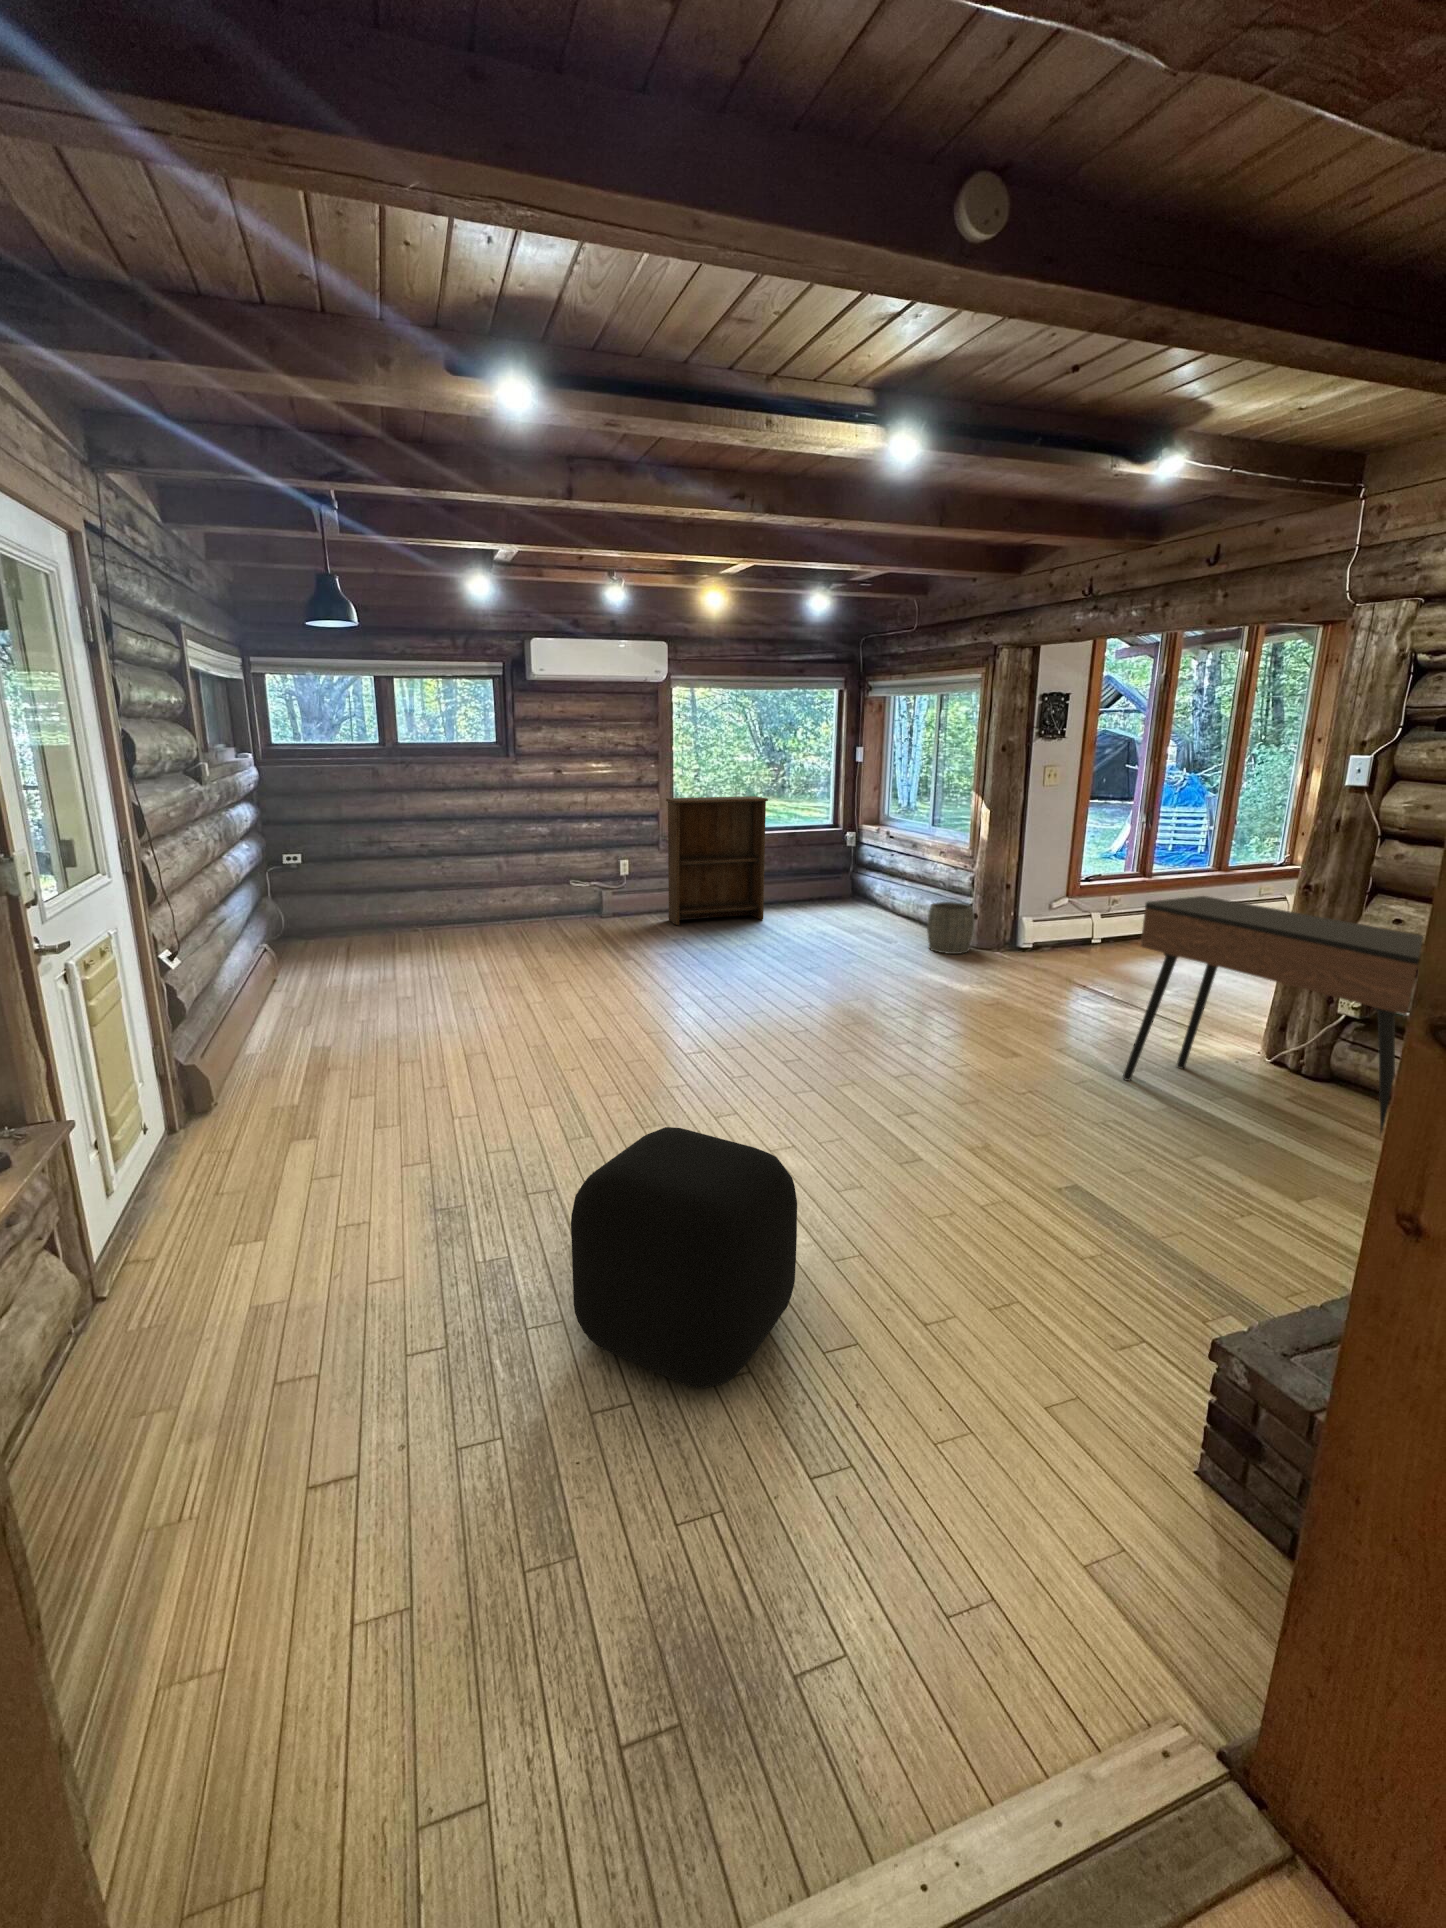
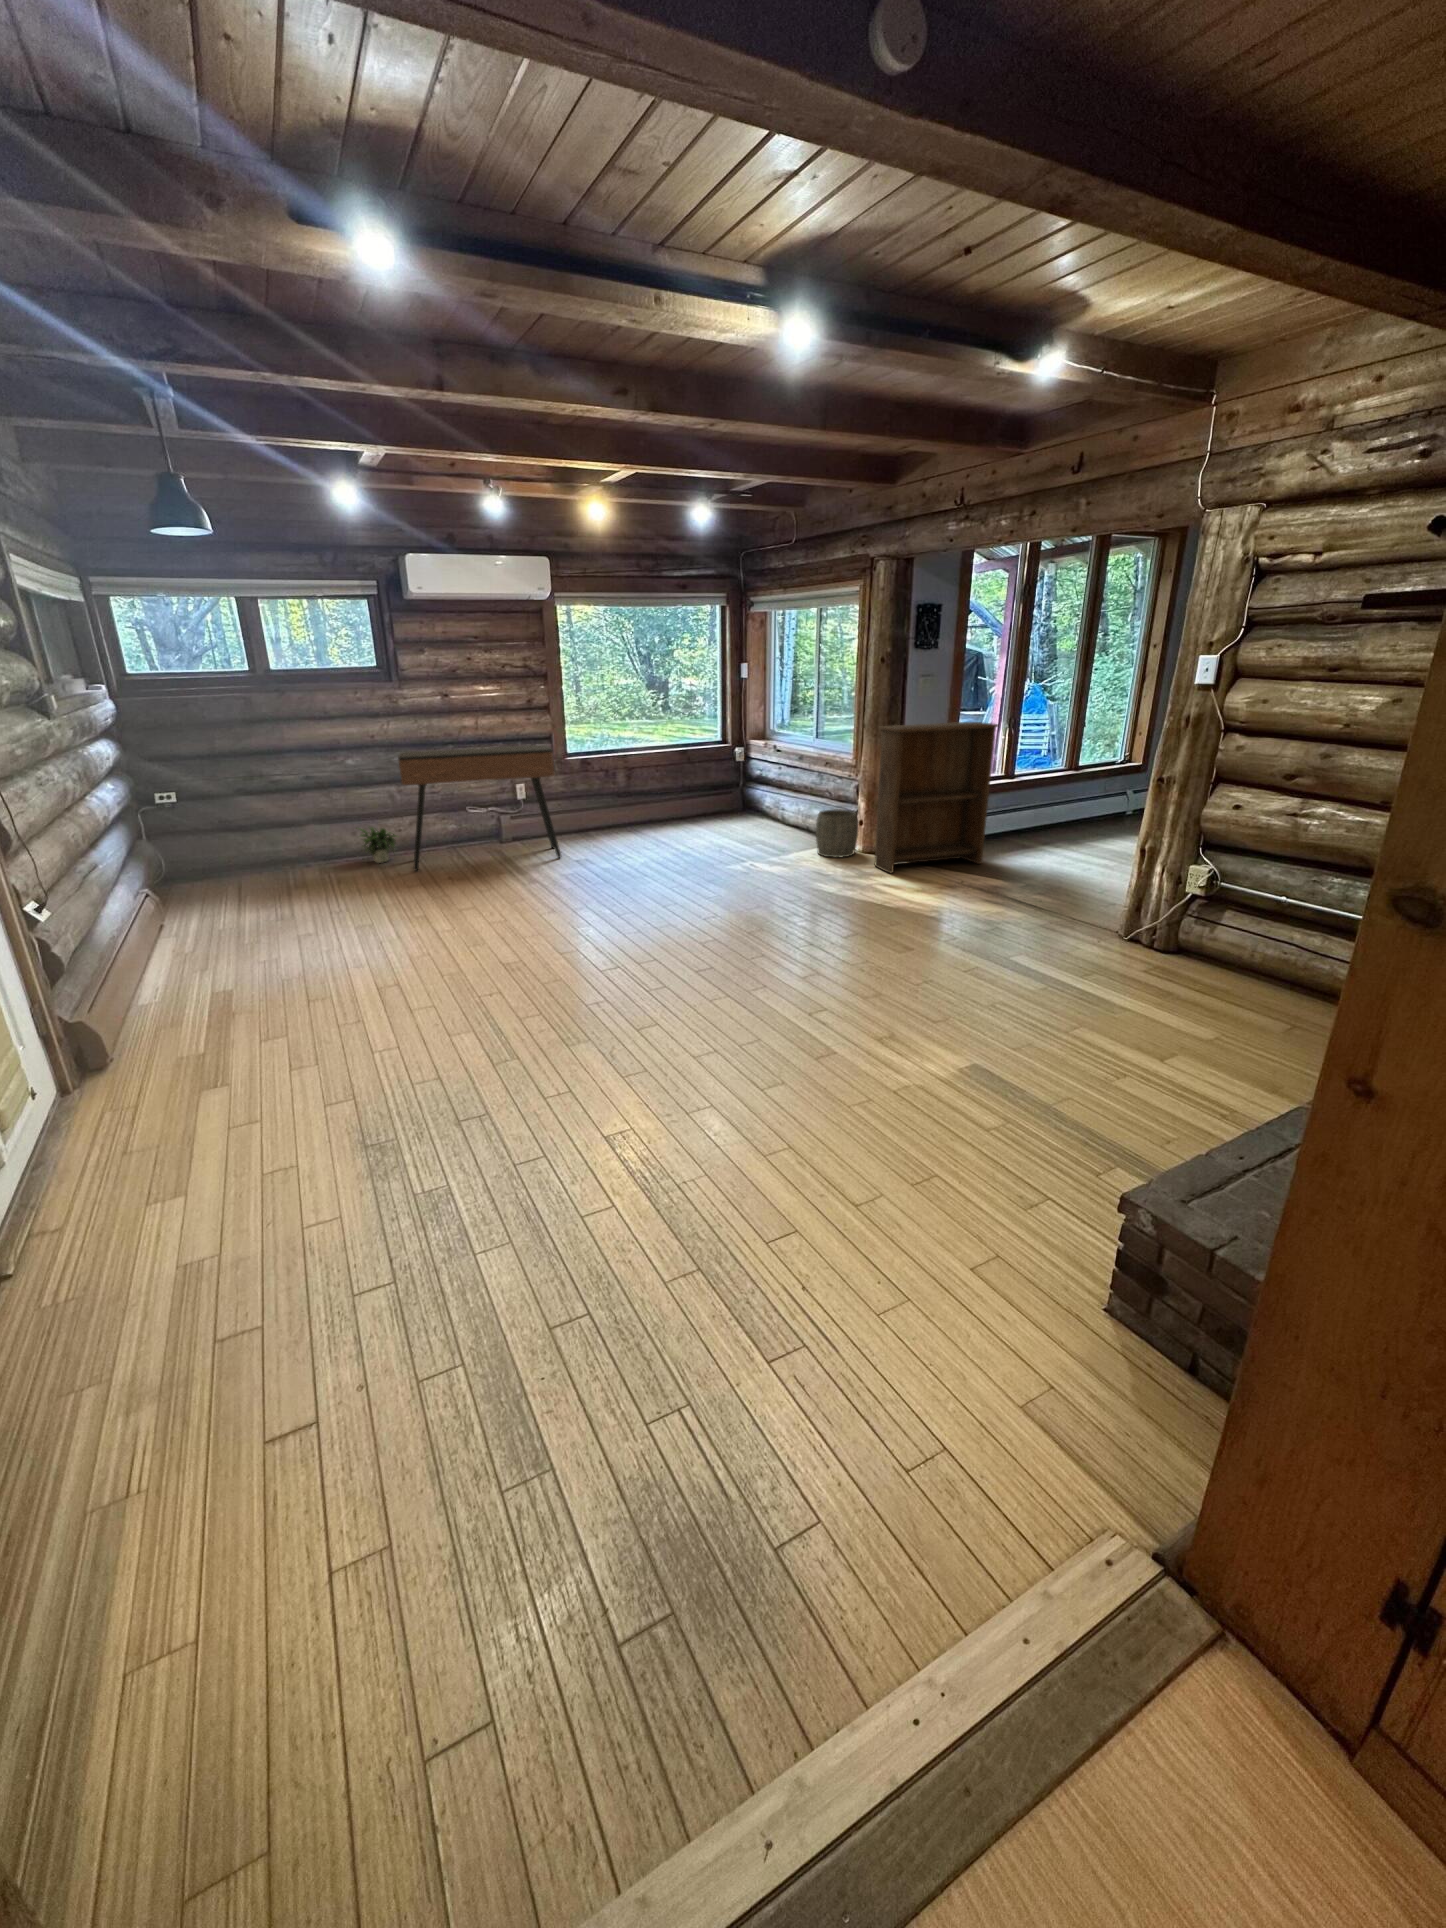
bookshelf: present [666,796,768,925] -> present [874,722,999,873]
potted plant: none [456,895,499,933] -> present [360,828,396,863]
console table: present [1123,896,1423,1132] -> present [398,745,561,871]
ottoman: present [571,1127,797,1388] -> none [514,1044,735,1290]

